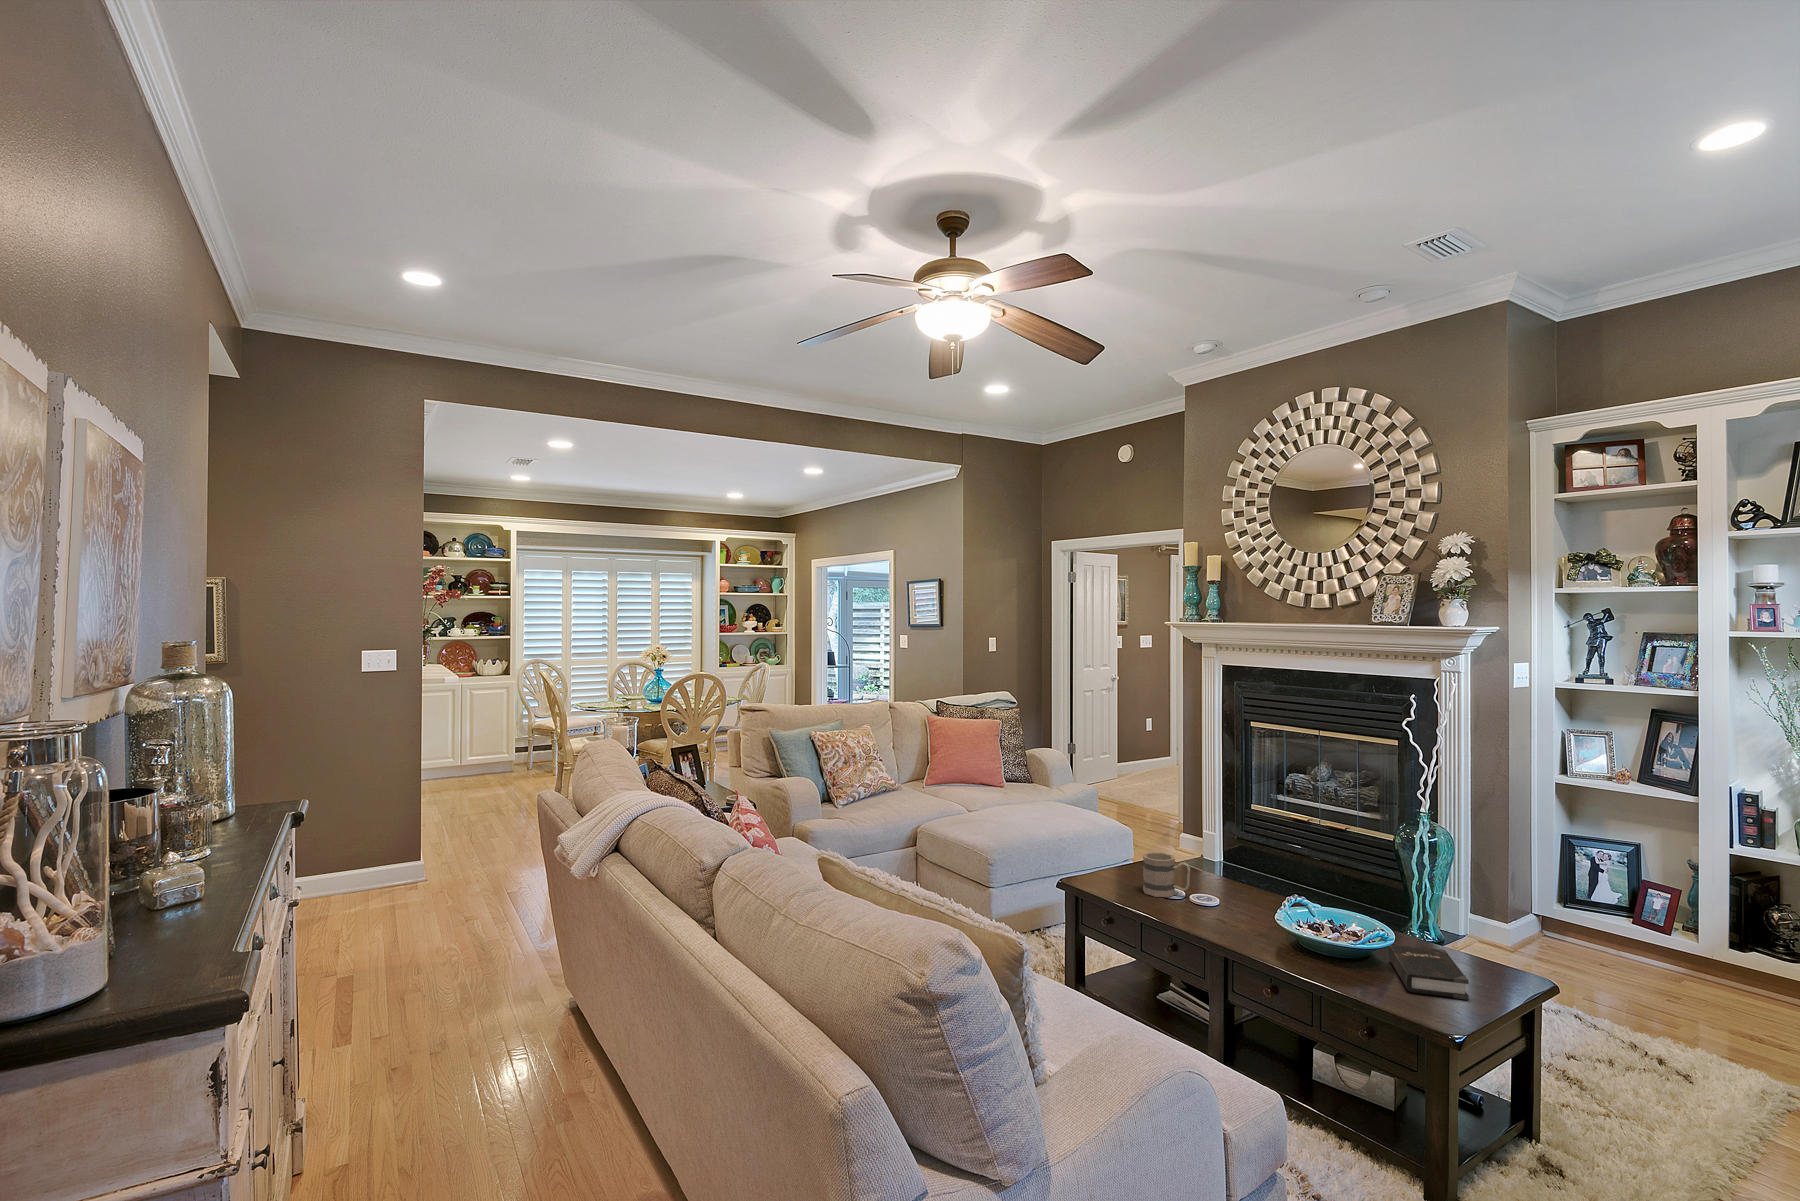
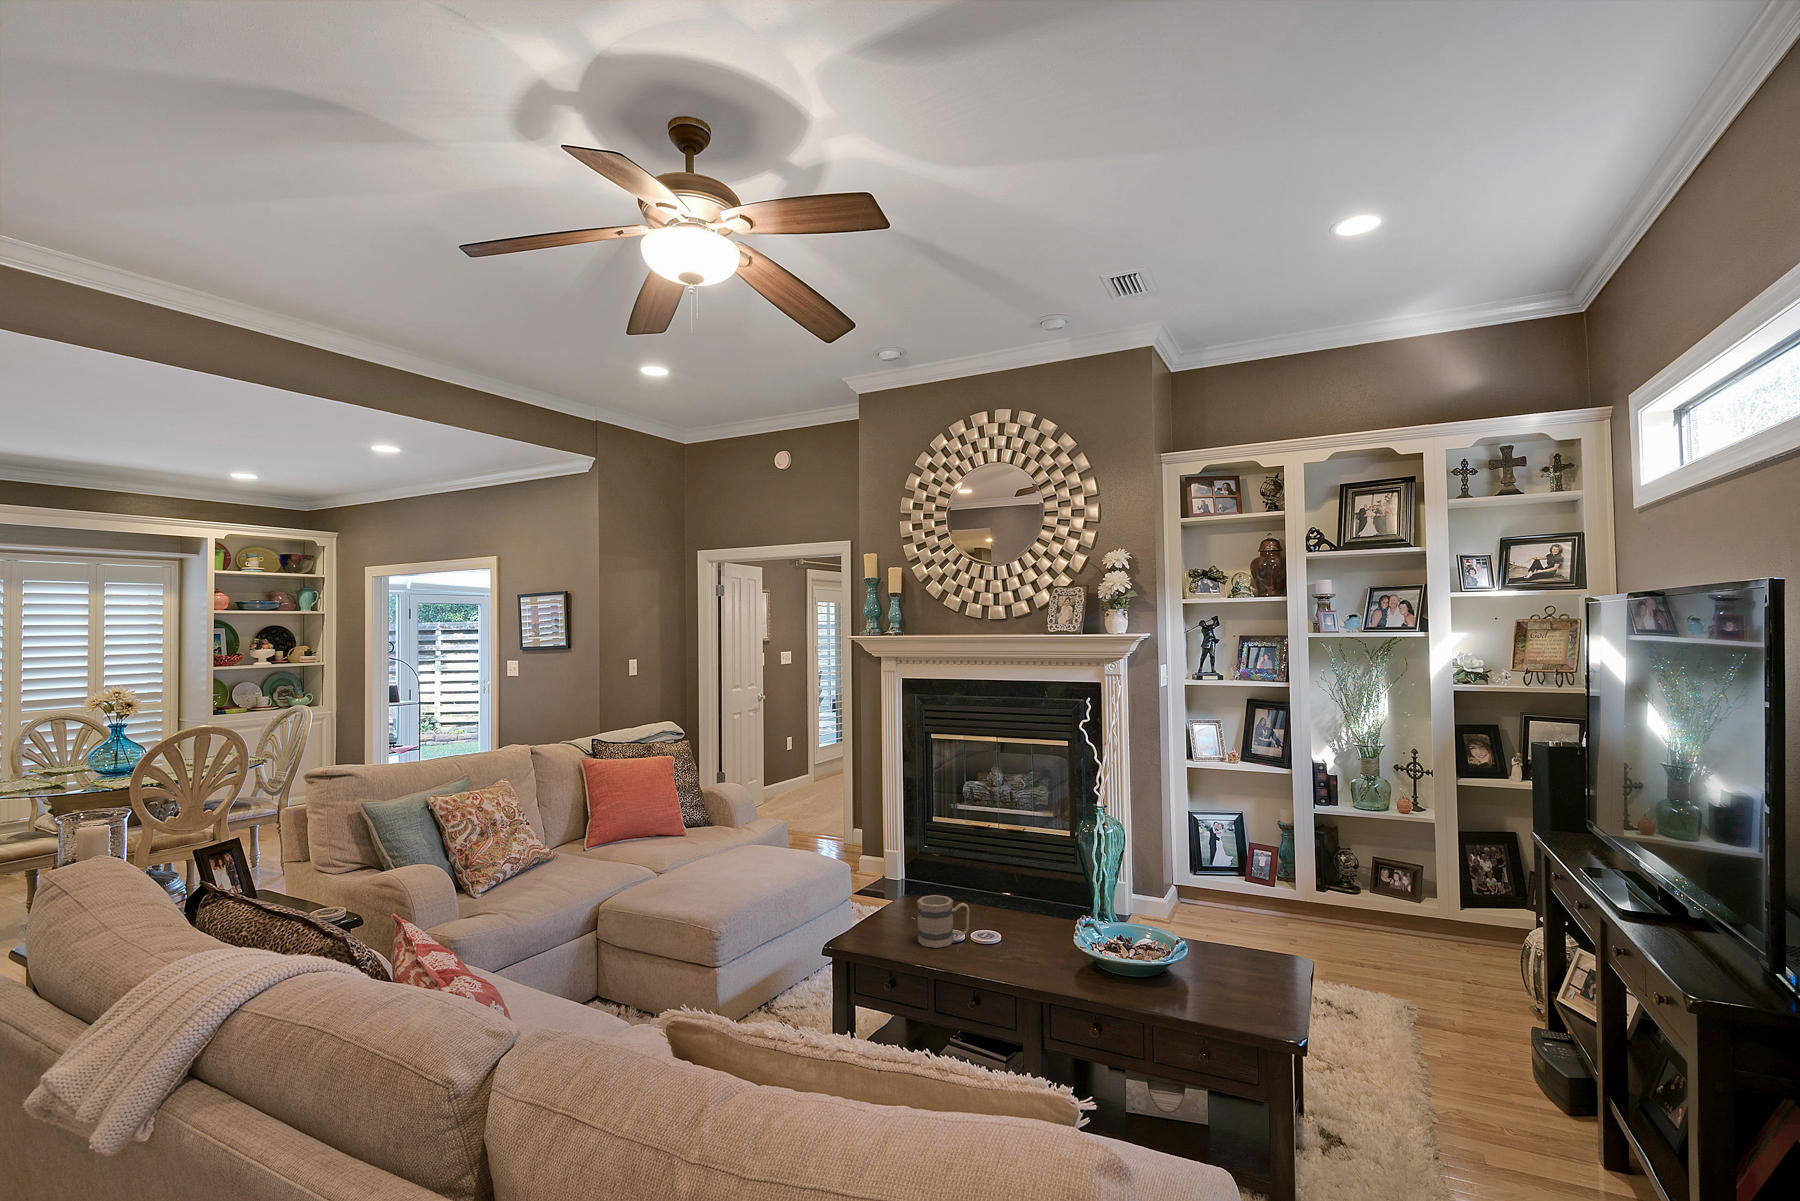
hardback book: present [1388,945,1469,1000] -> none [1190,954,1283,1008]

